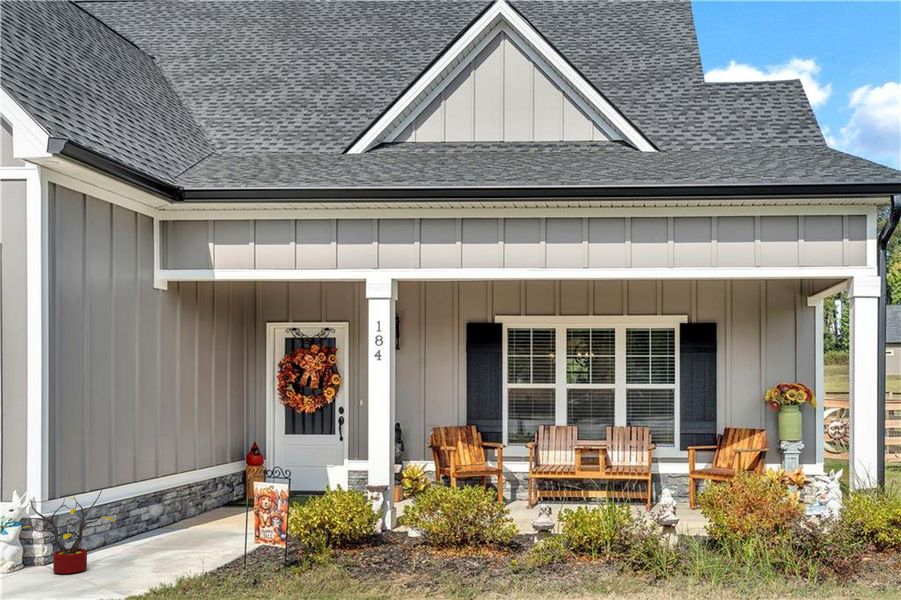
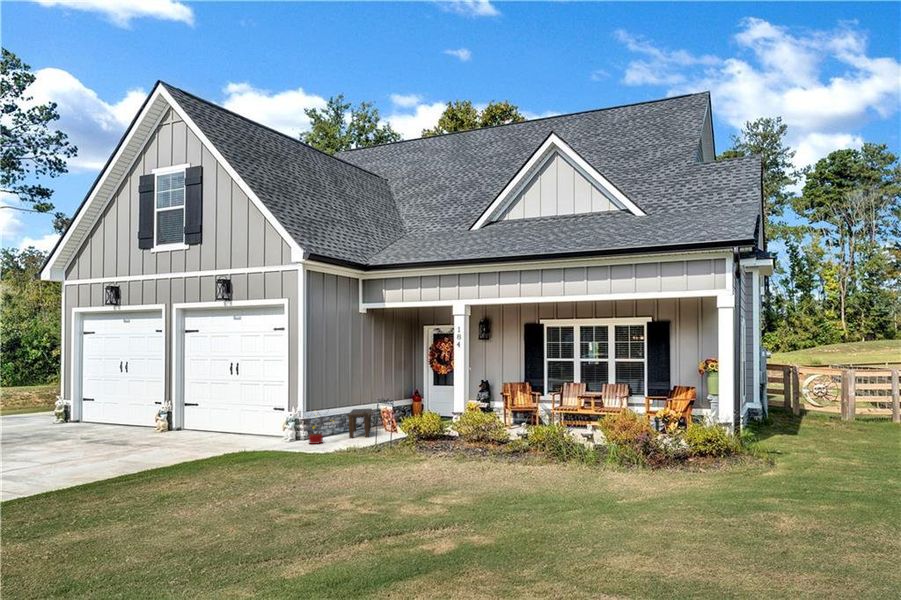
bench: none [139,485,184,553] -> present [348,409,372,438]

